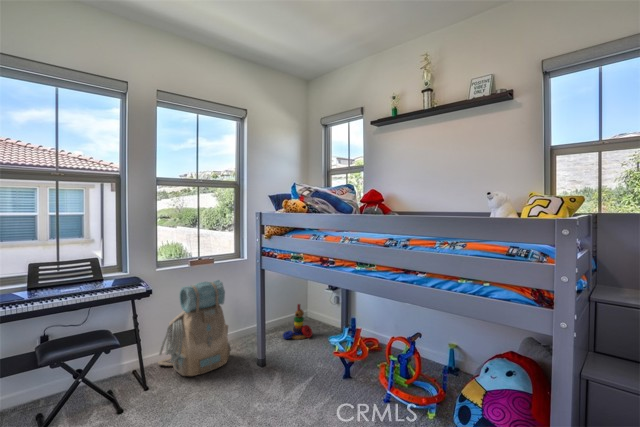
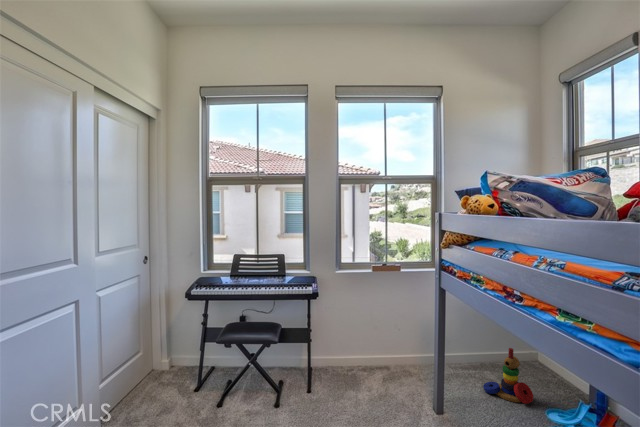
backpack: present [158,280,231,376] -> none [331,293,404,398]

